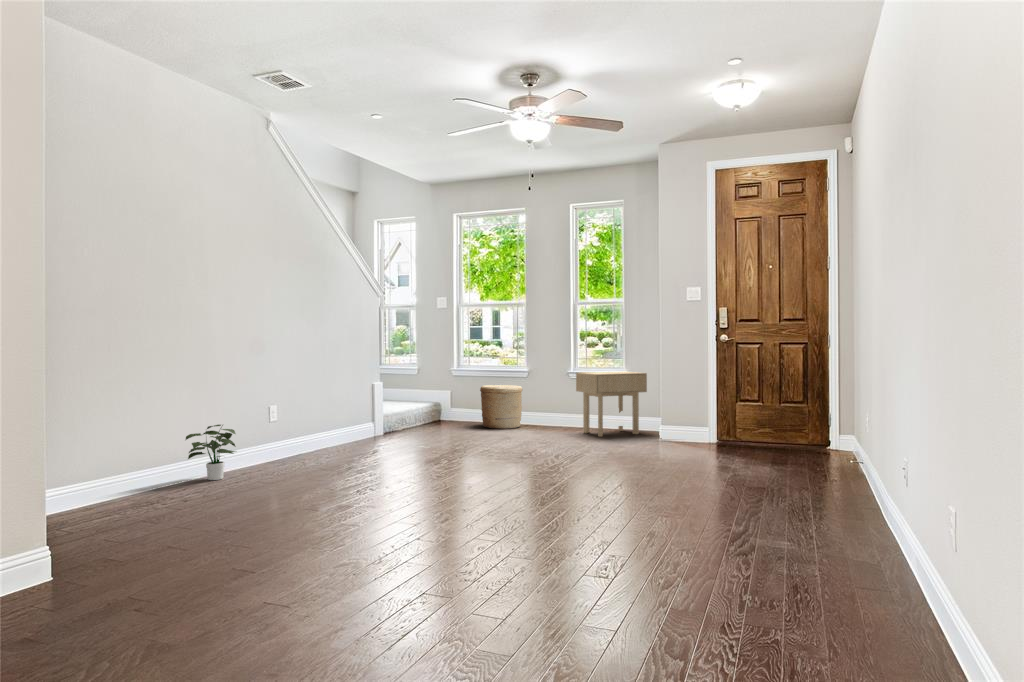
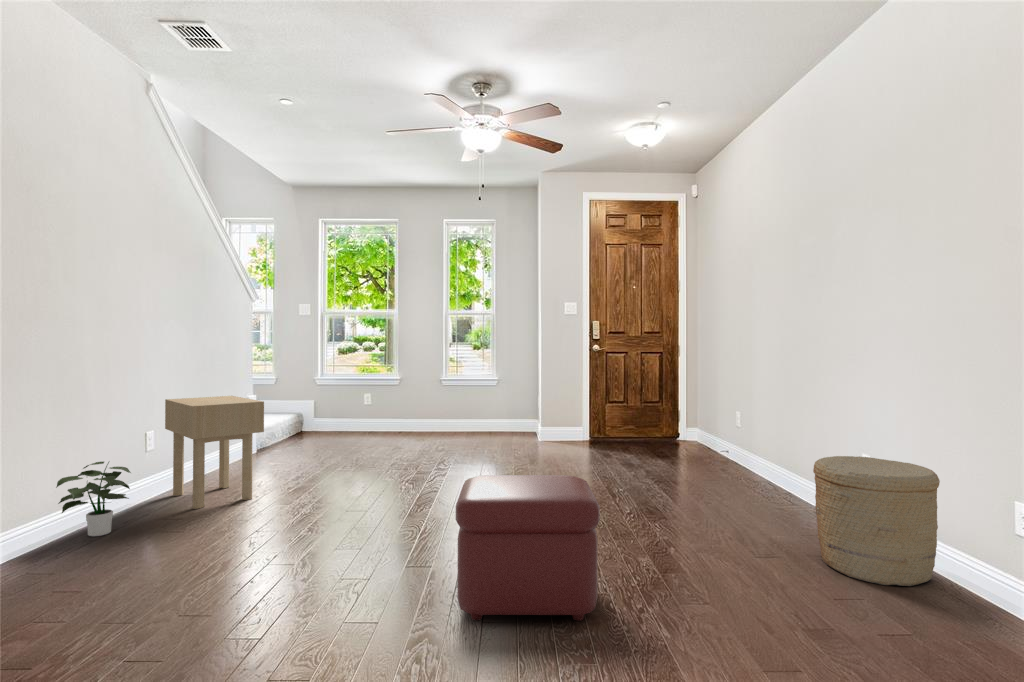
side table: present [576,371,647,437] -> present [165,396,264,509]
woven basket: present [480,385,522,429] -> present [813,456,940,586]
ottoman: none [375,443,516,568] -> present [456,475,600,621]

